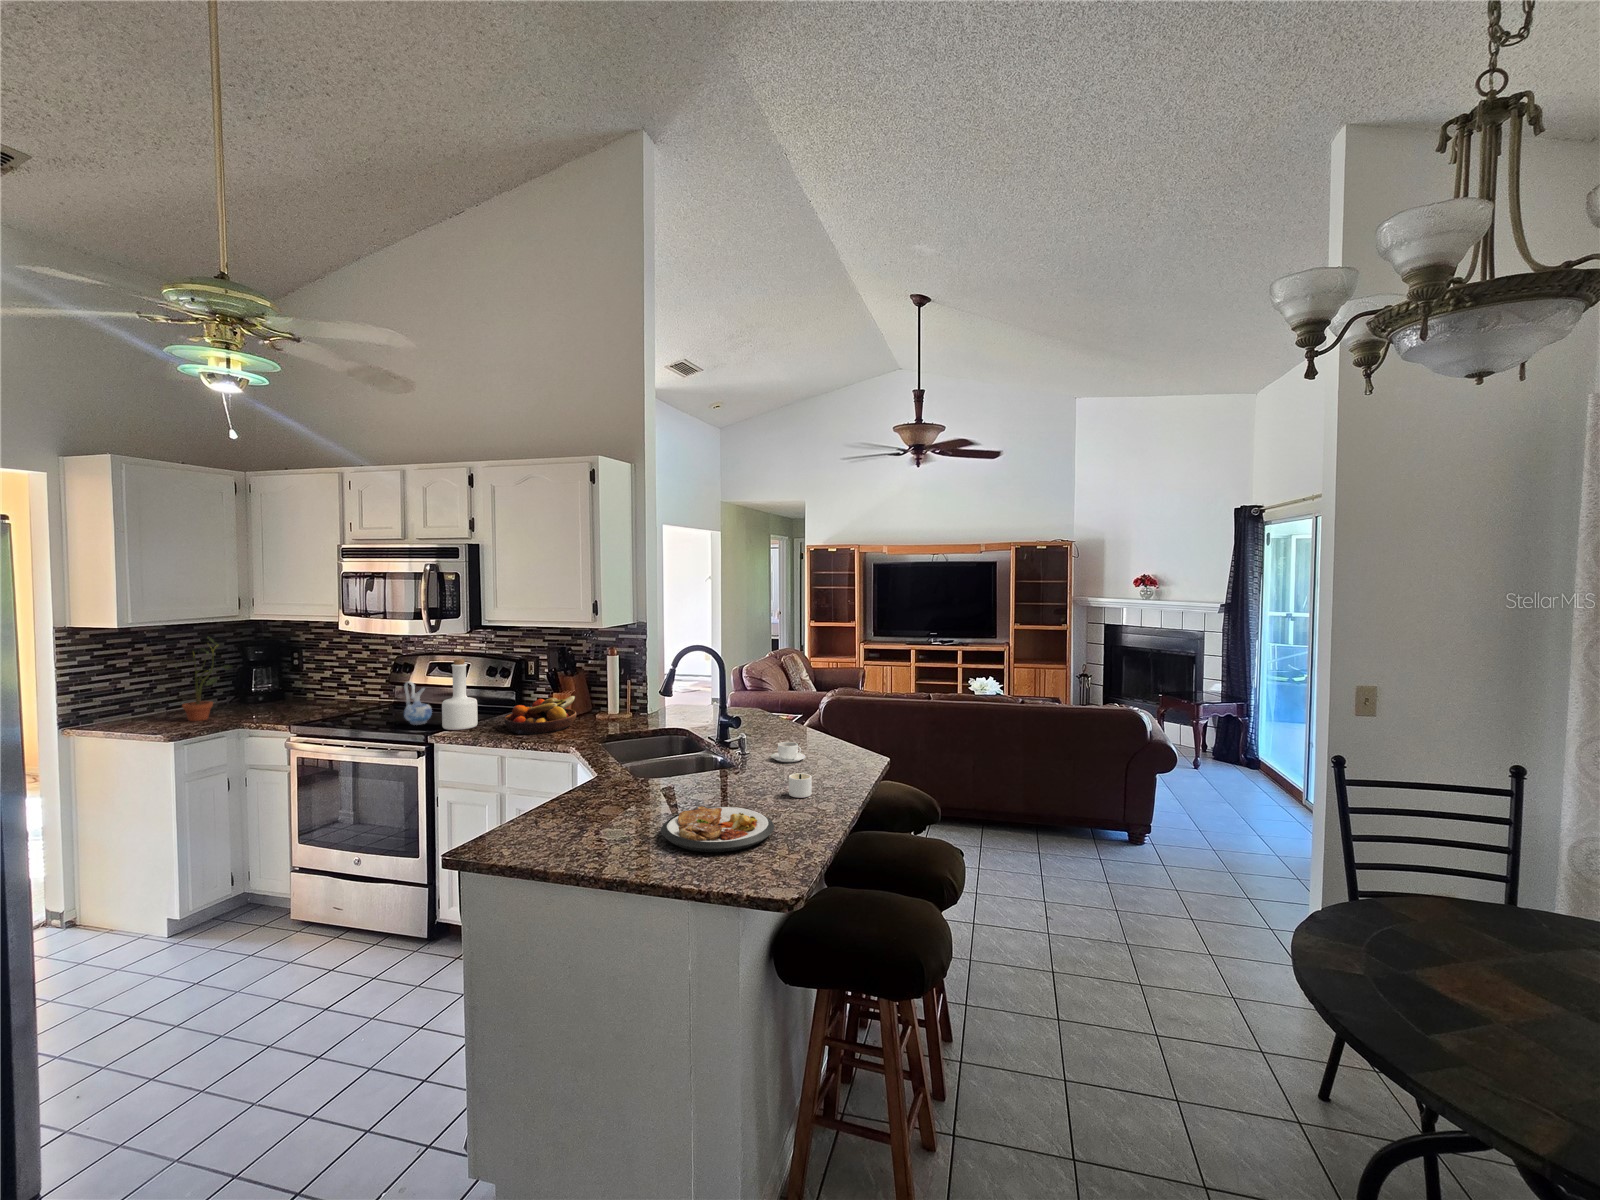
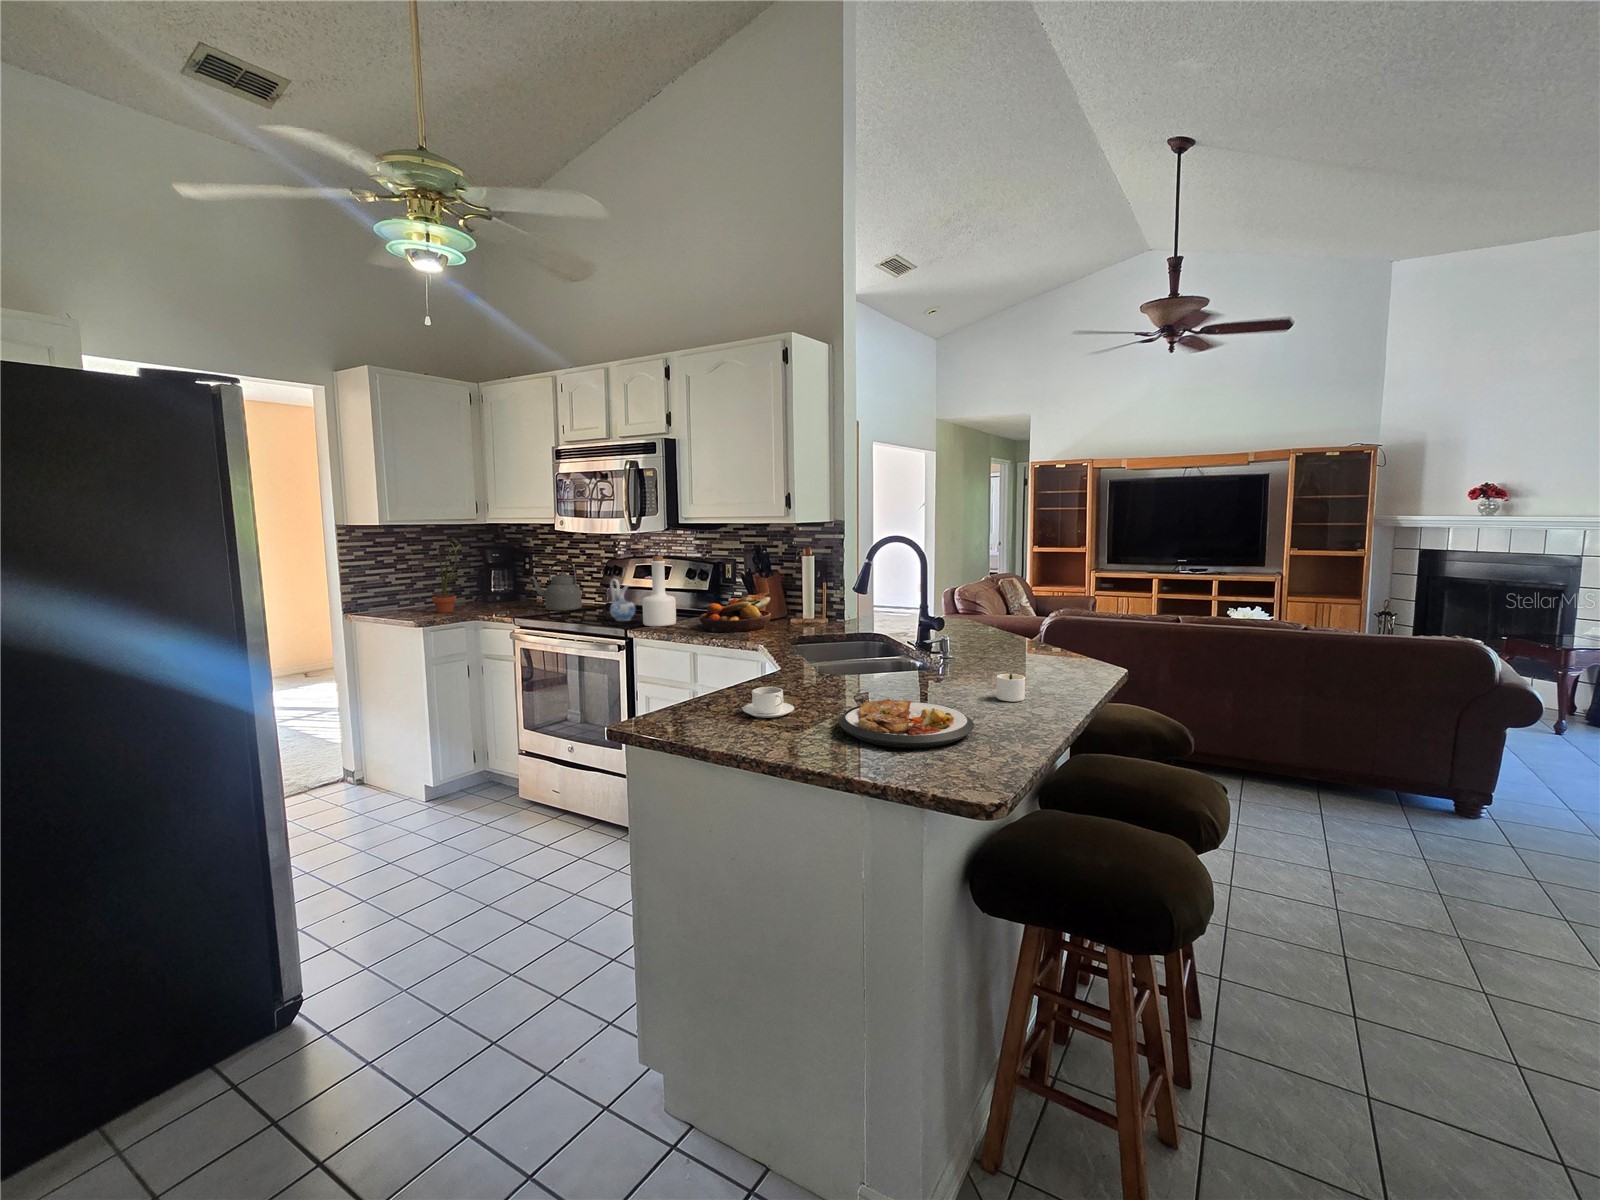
kettle: none [303,659,366,713] -> present [530,560,582,611]
coffee cup: present [771,742,805,762] -> present [742,687,794,718]

